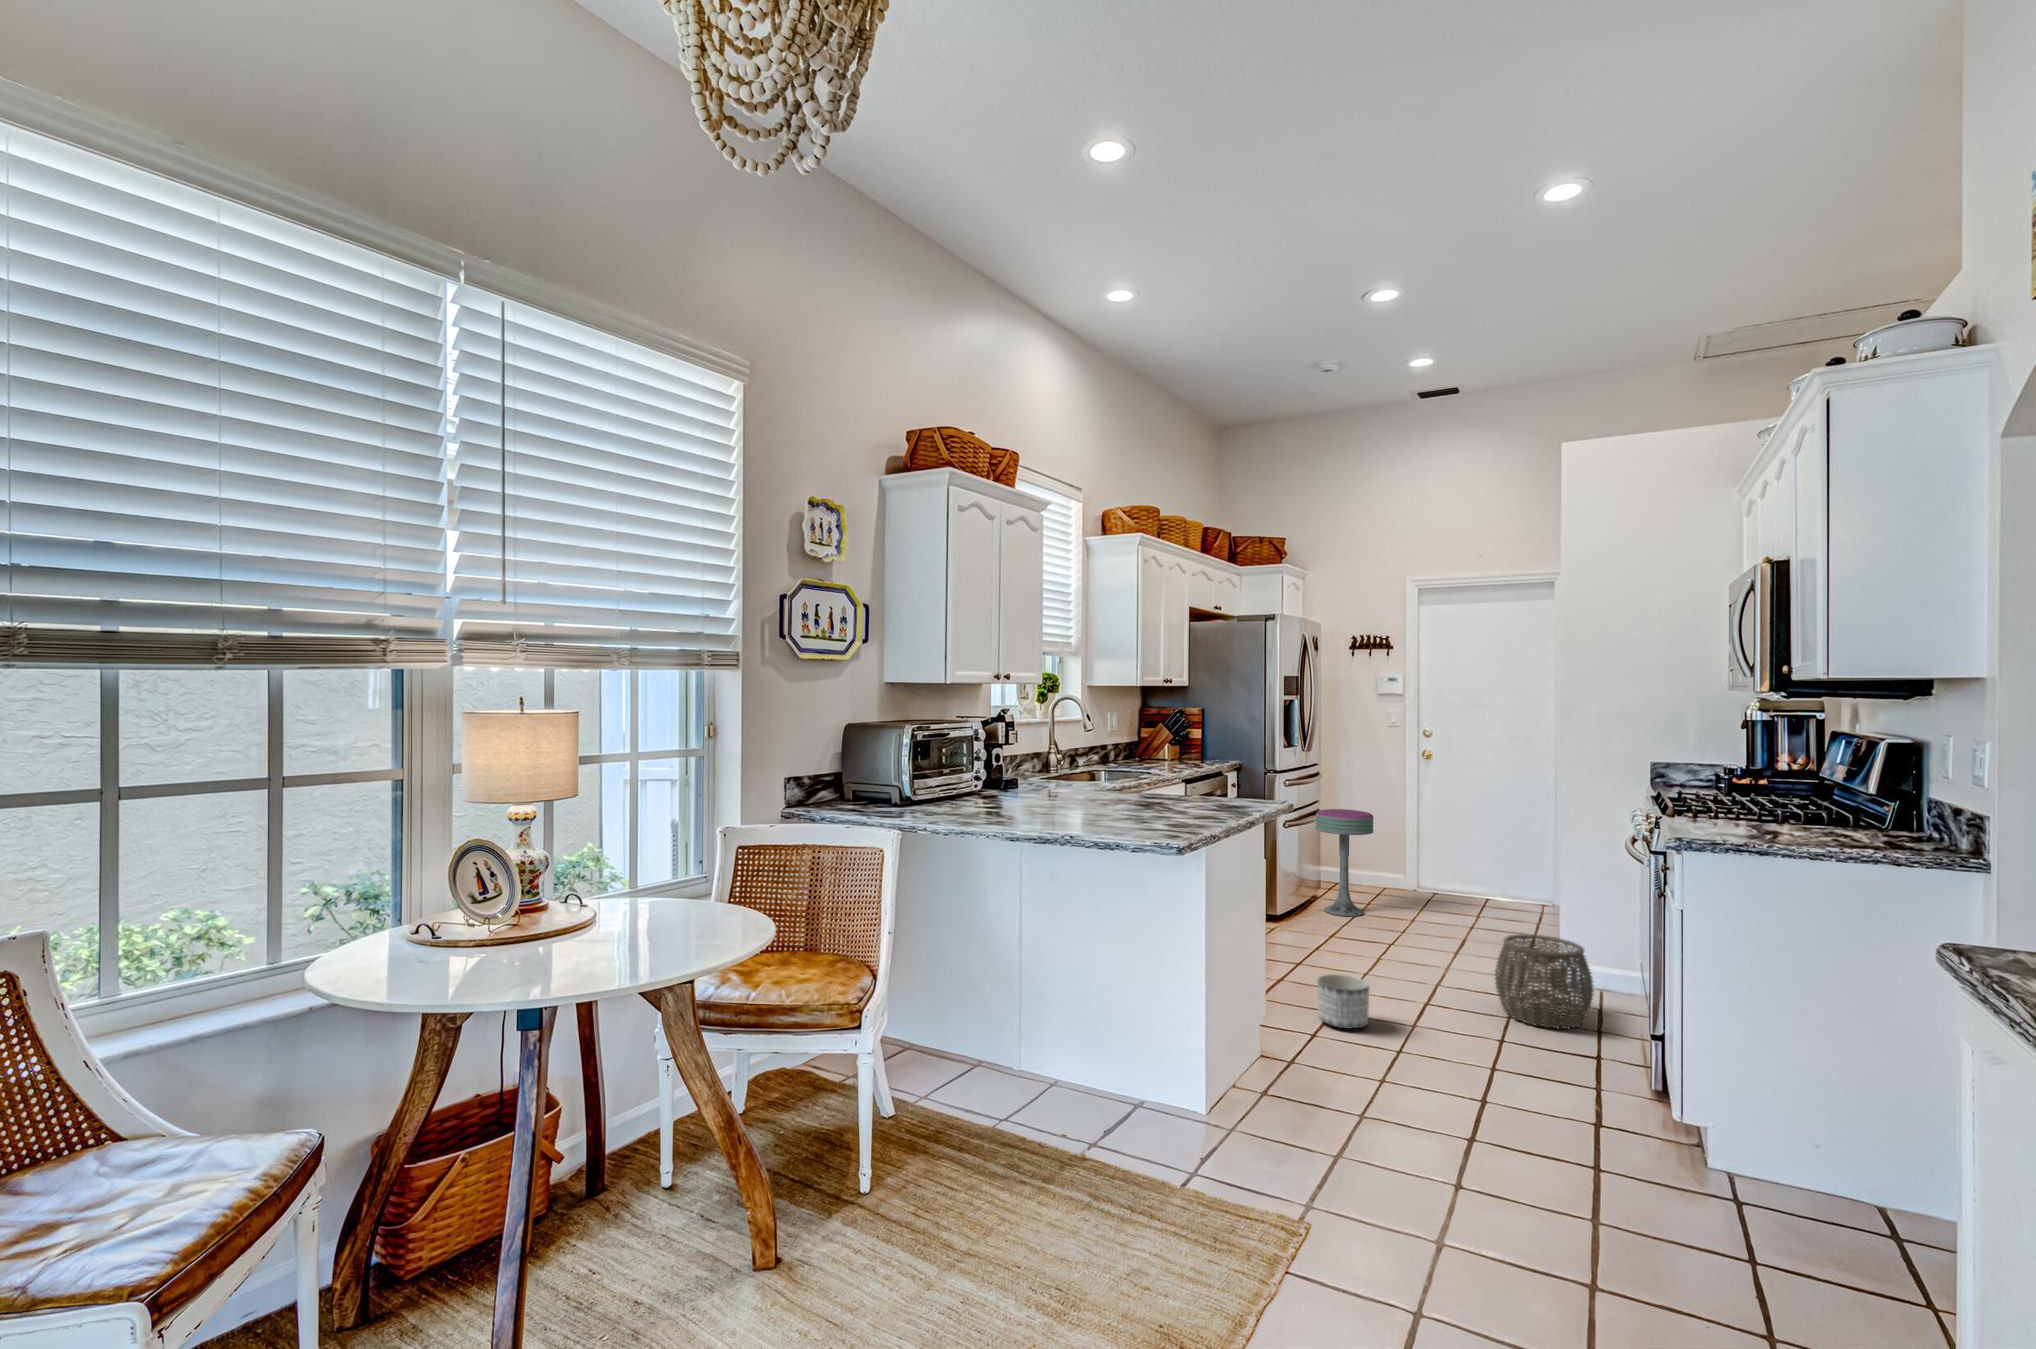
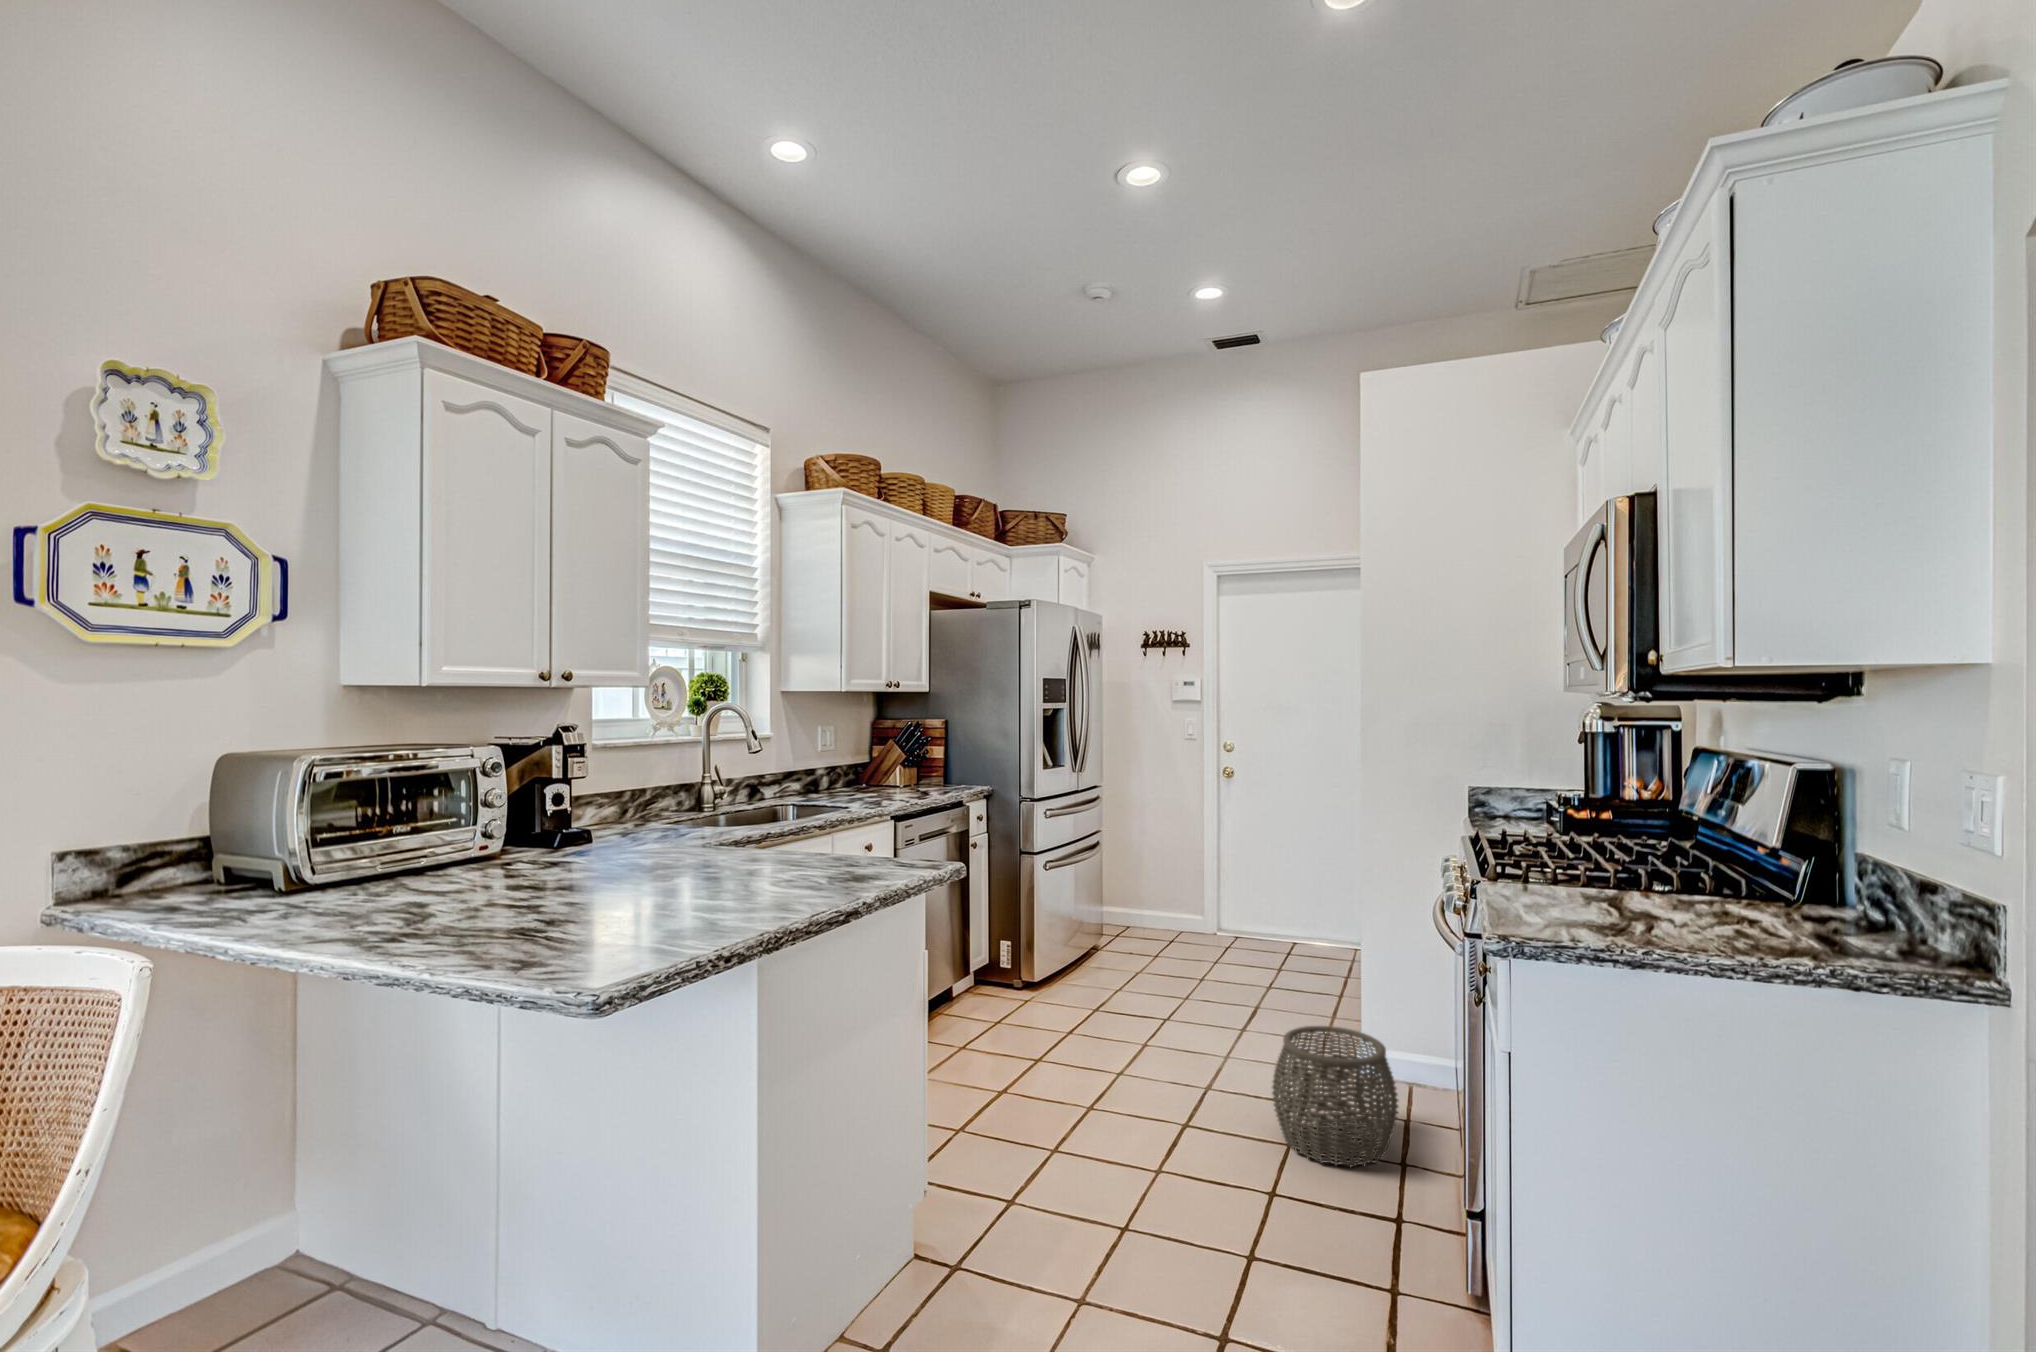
bar stool: present [1316,809,1374,916] -> none [1086,843,1155,980]
planter: present [1318,974,1369,1028] -> none [1023,1103,1094,1192]

